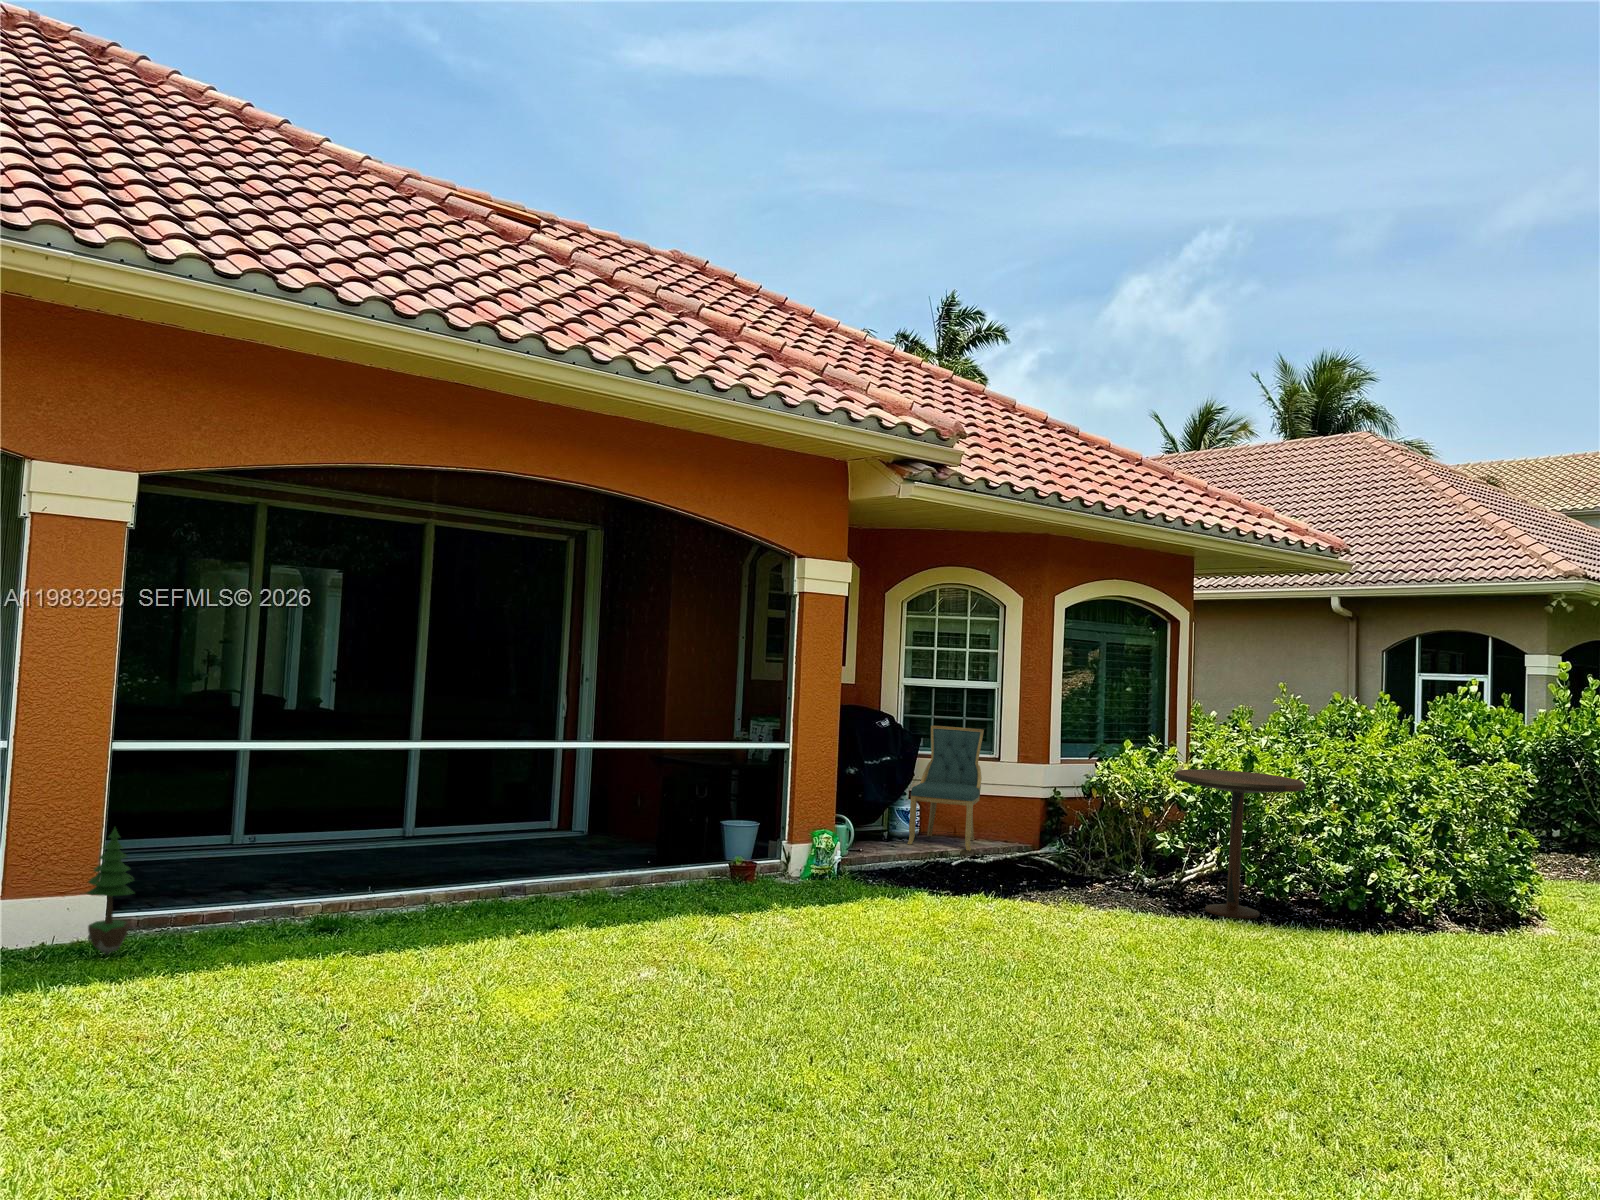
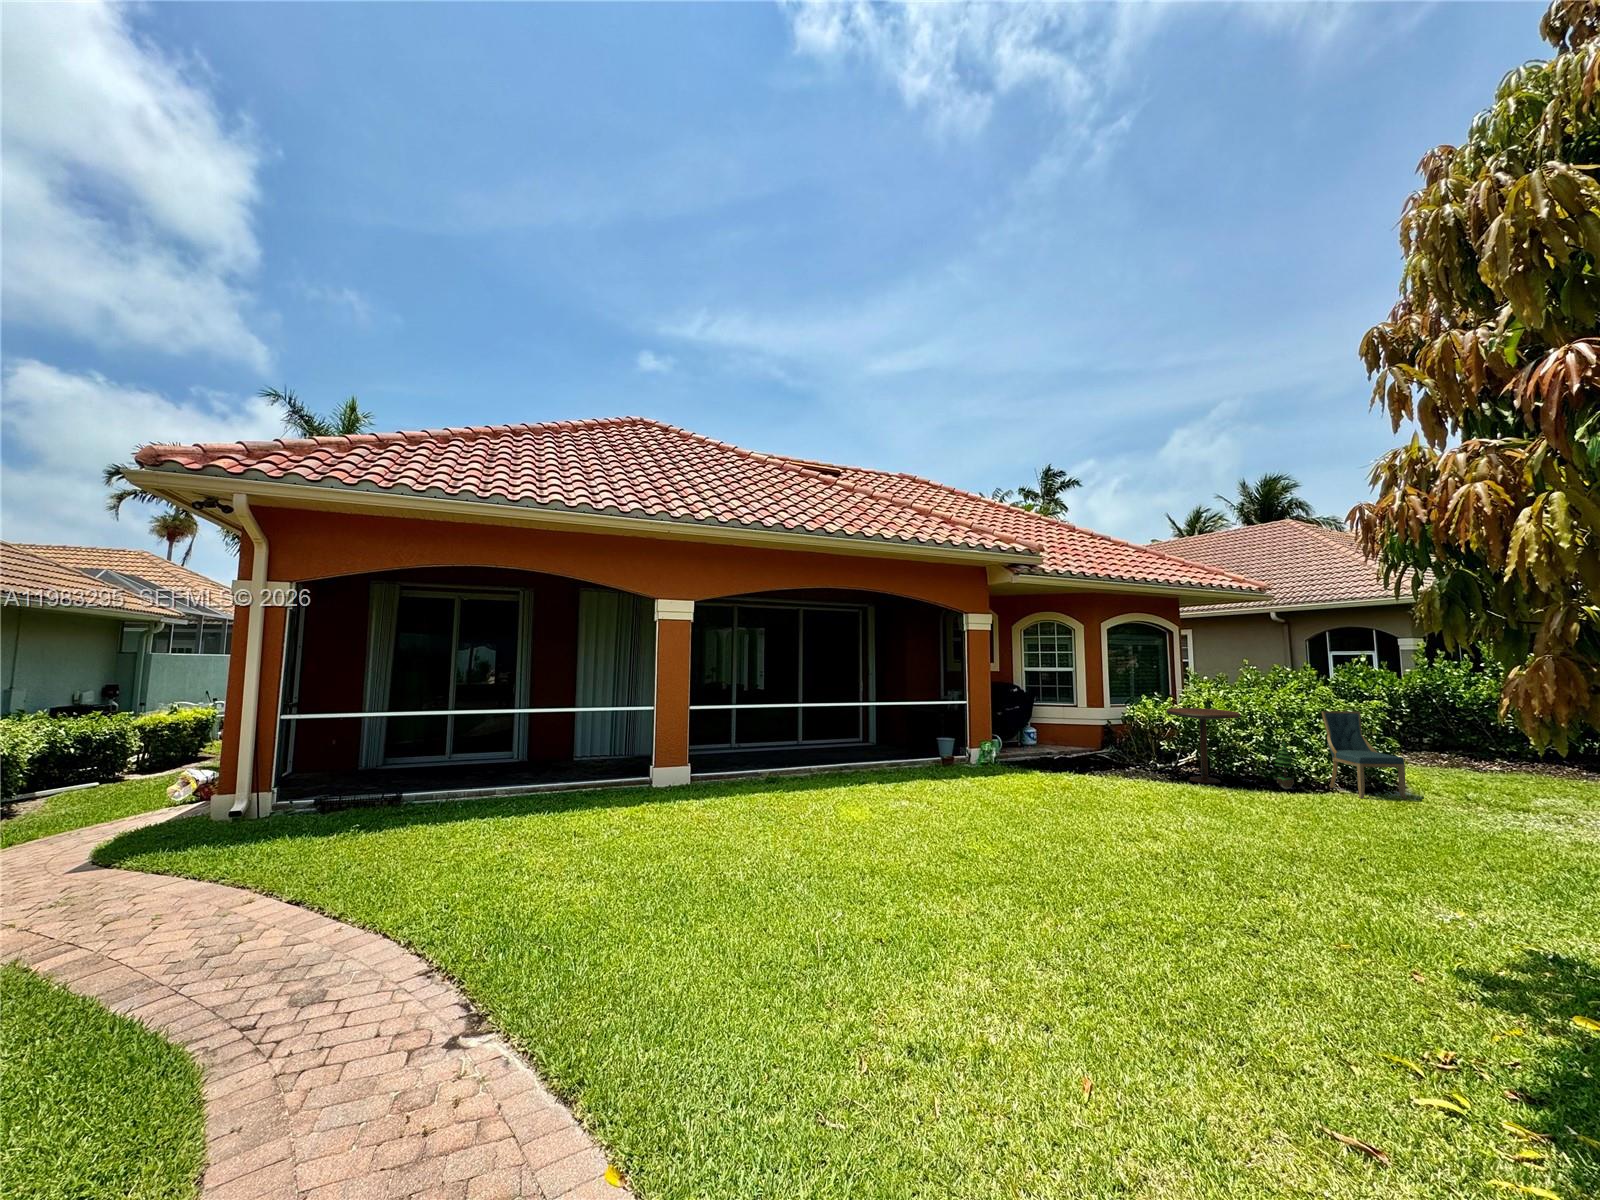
chair: present [908,726,984,851] -> present [1322,711,1407,799]
potted tree: present [86,828,134,955] -> present [1275,742,1295,790]

